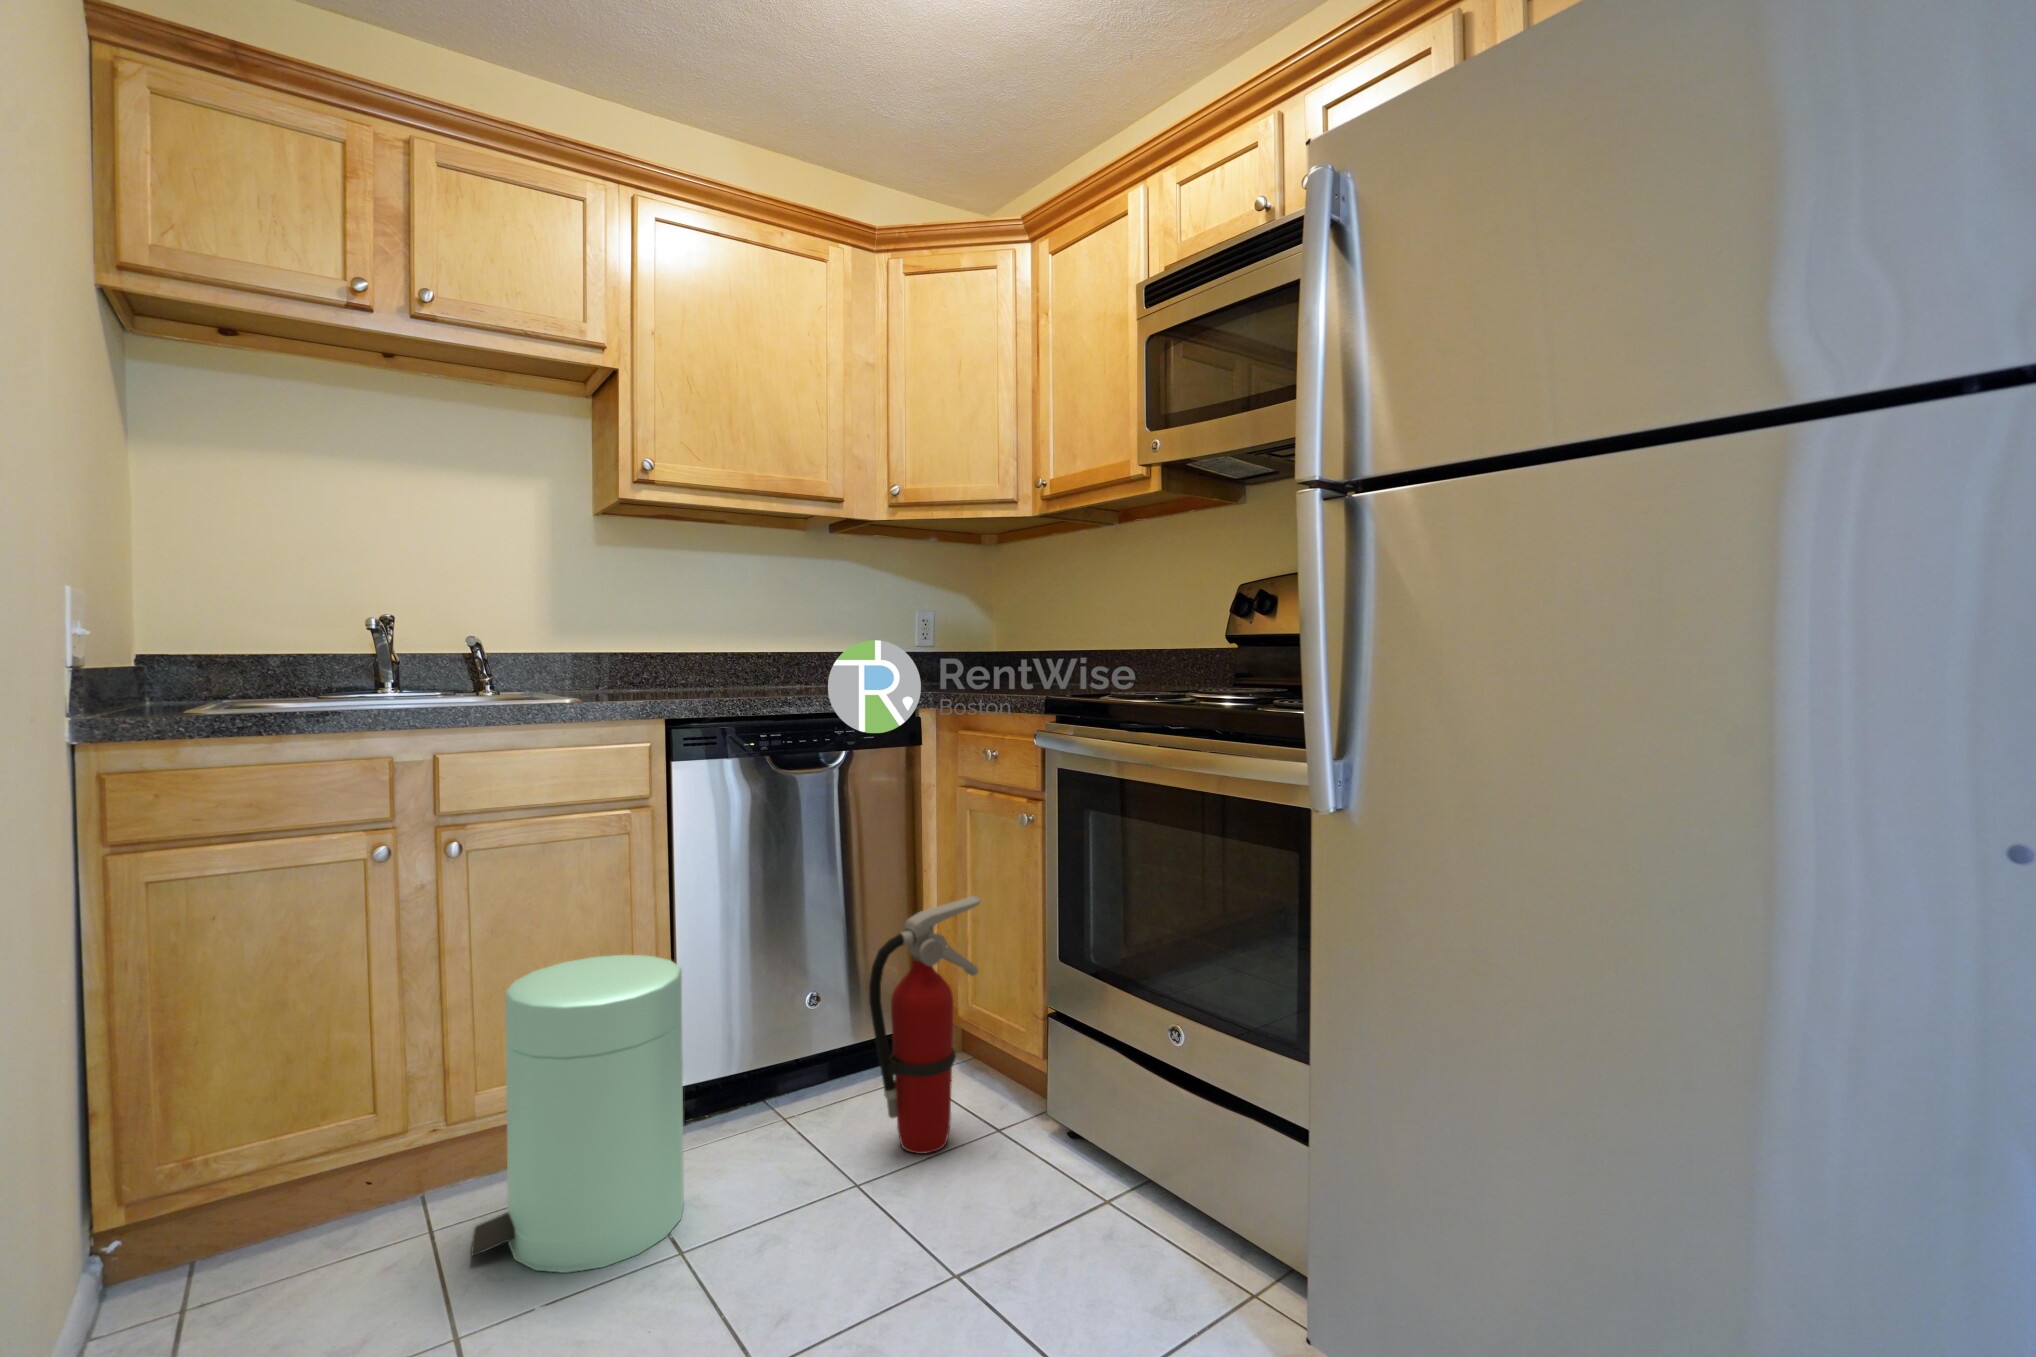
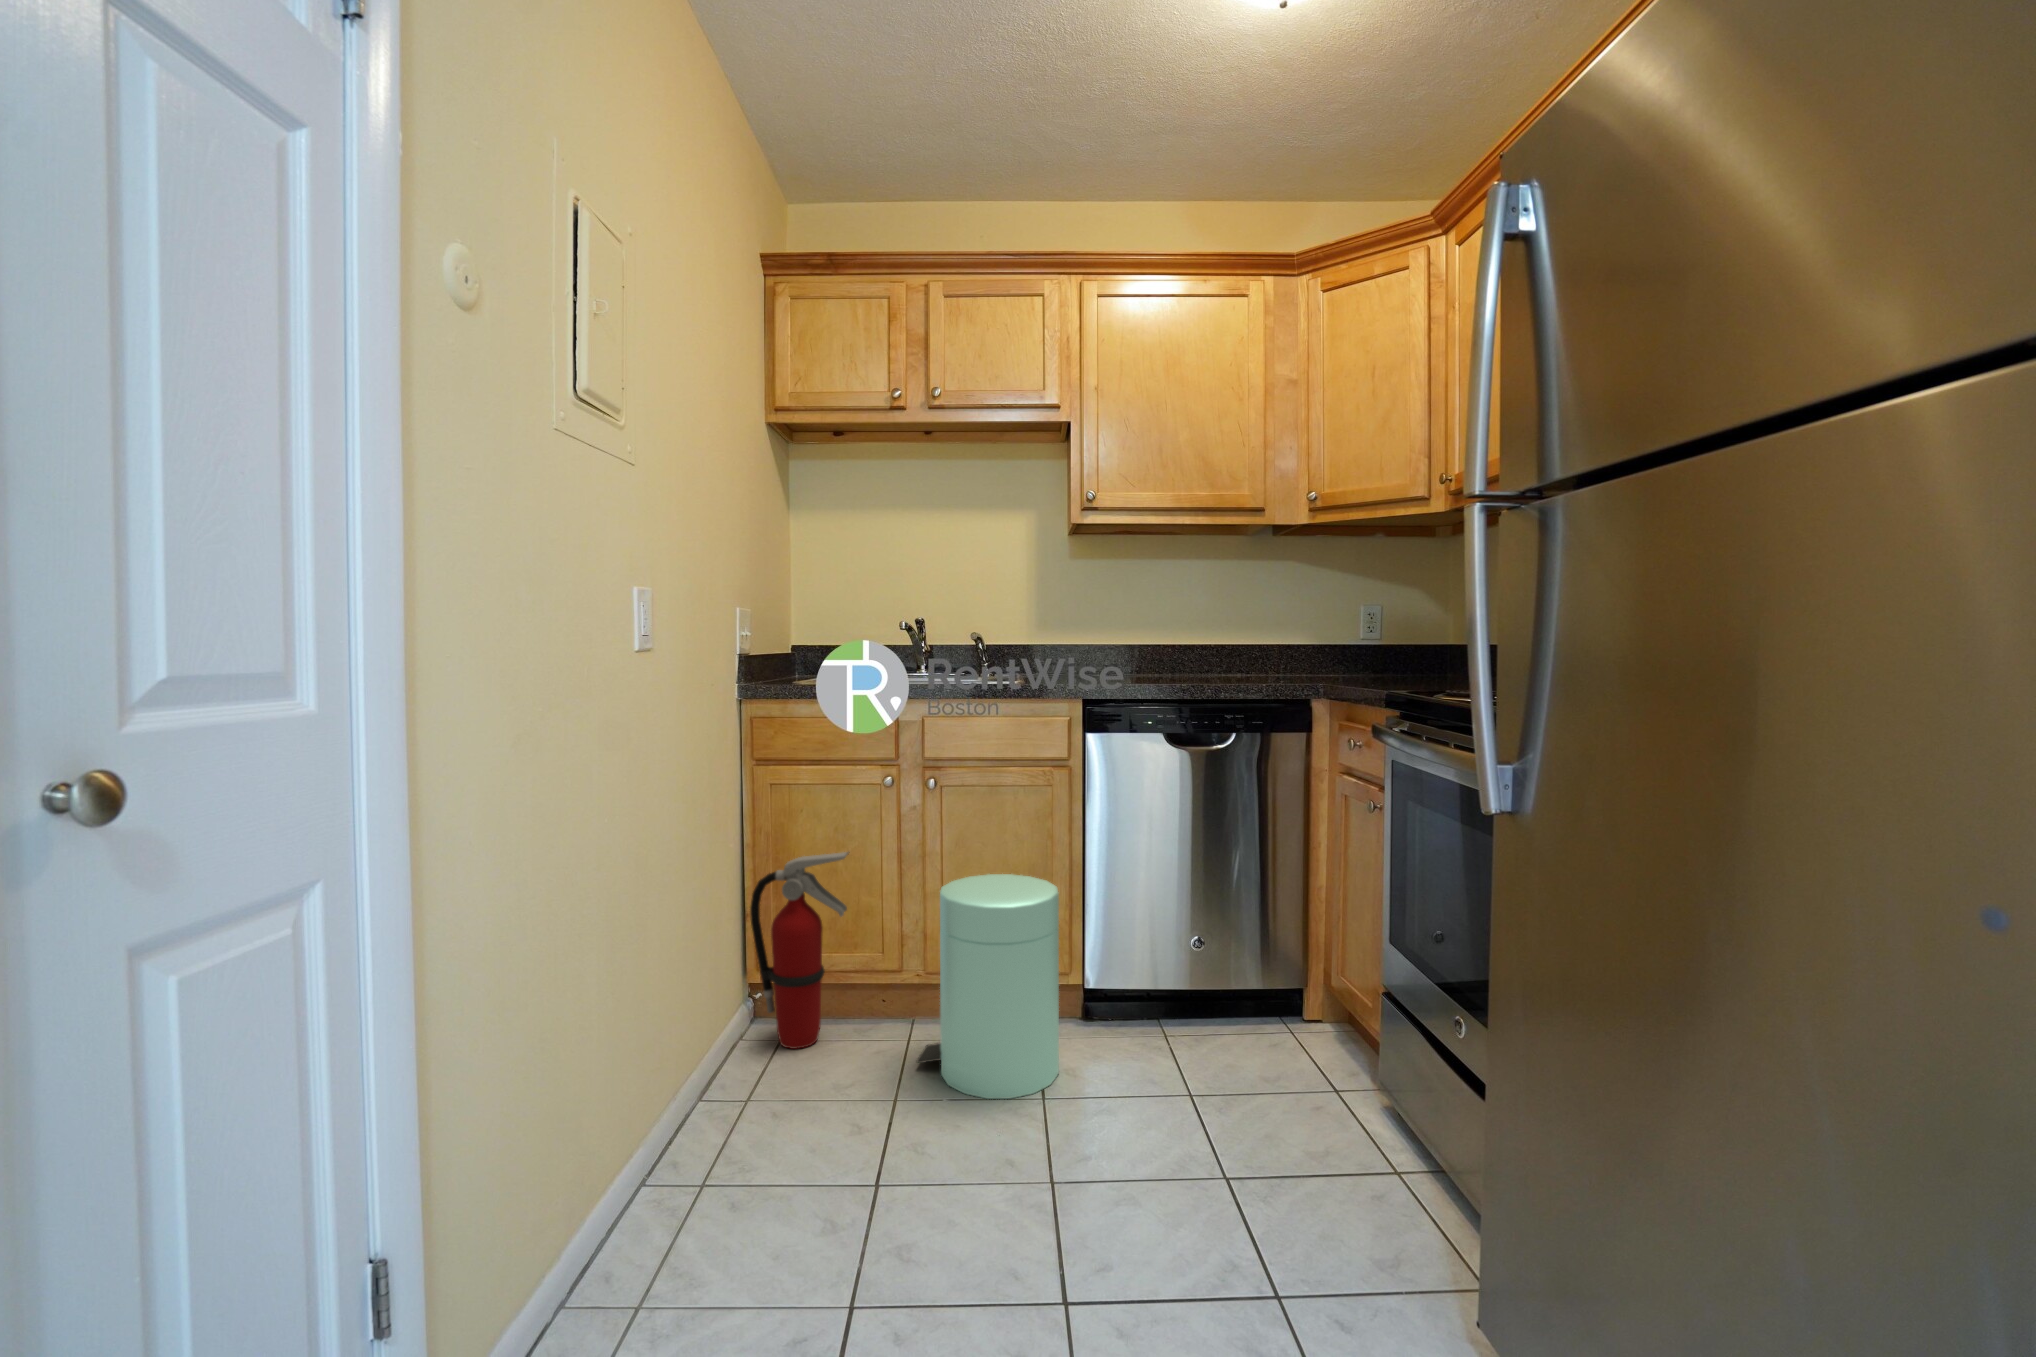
fire extinguisher: present [869,895,981,1154] -> present [750,852,849,1049]

